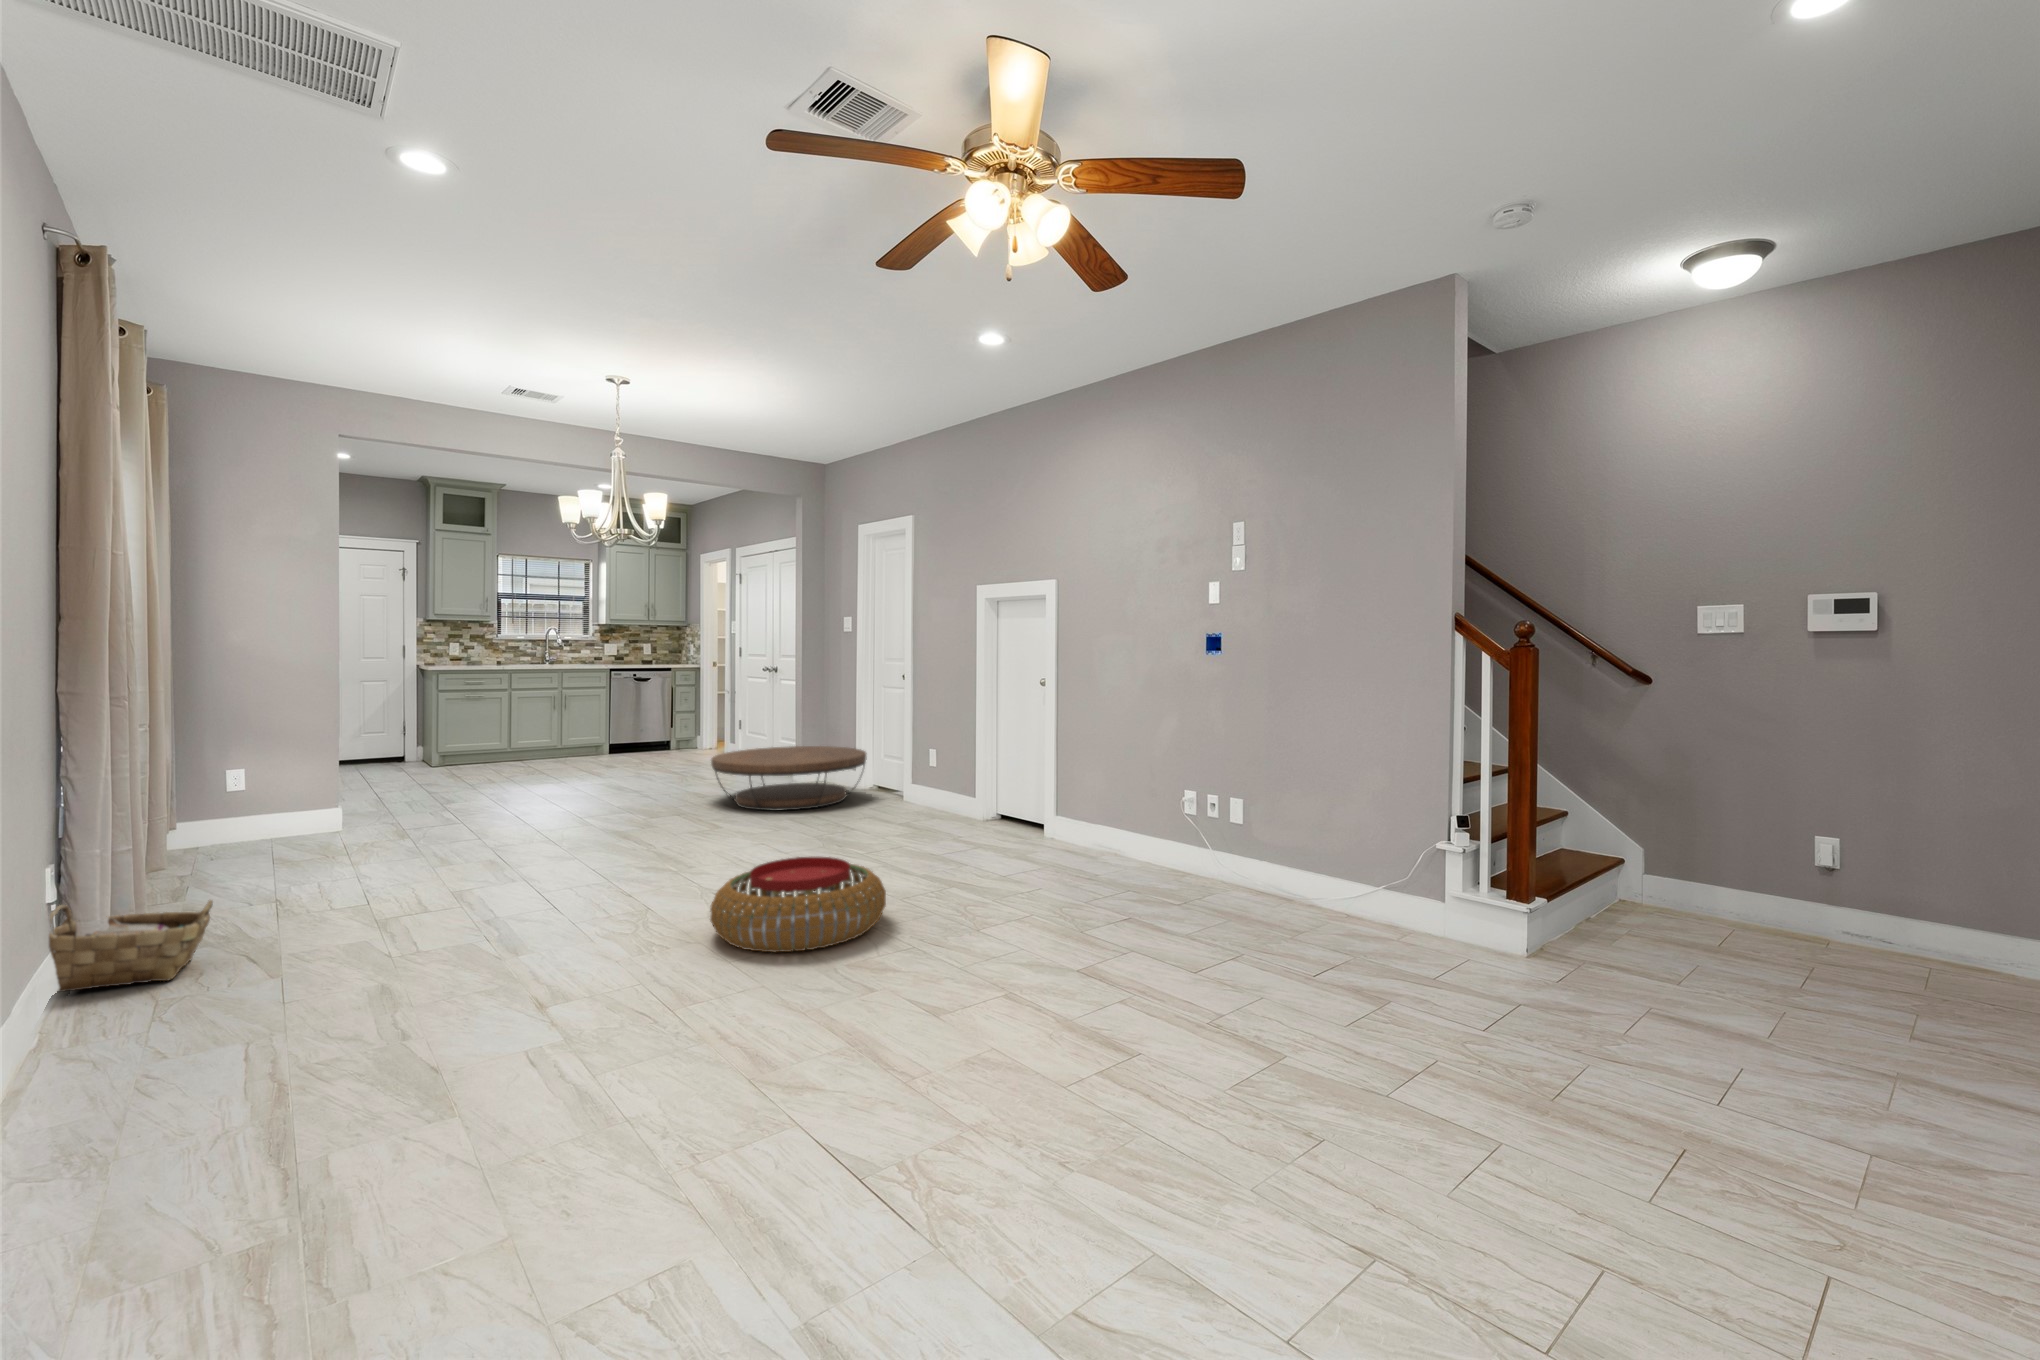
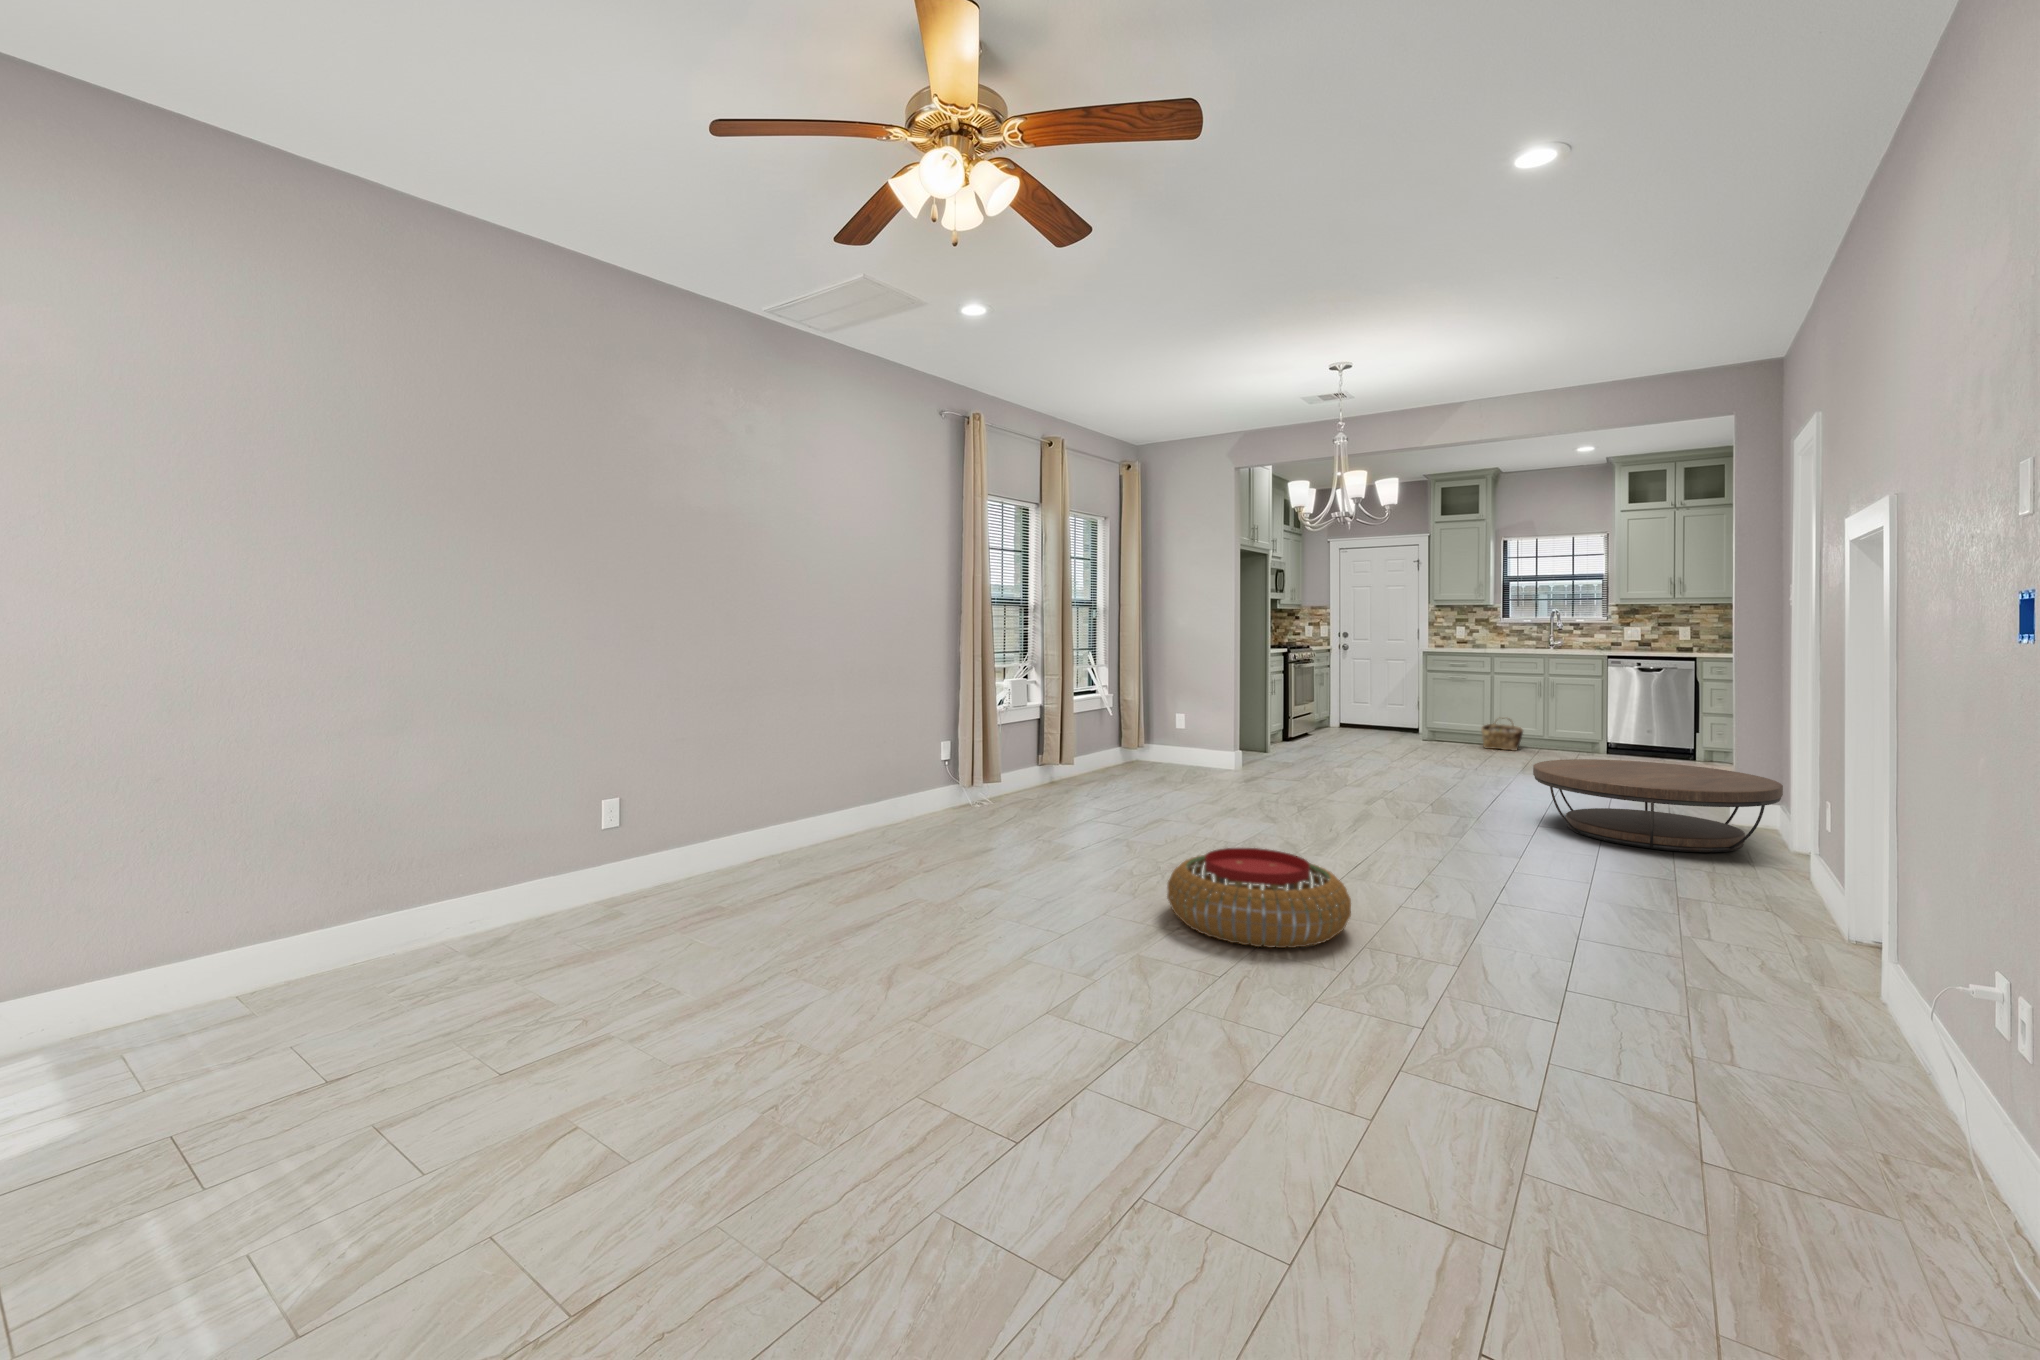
woven basket: present [49,900,213,992] -> present [1481,717,1523,751]

